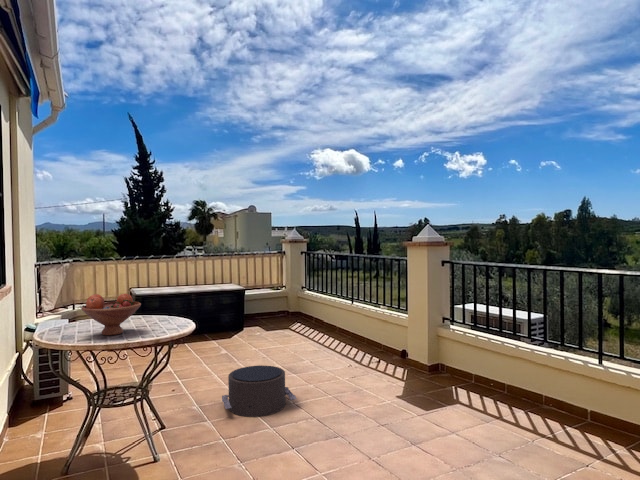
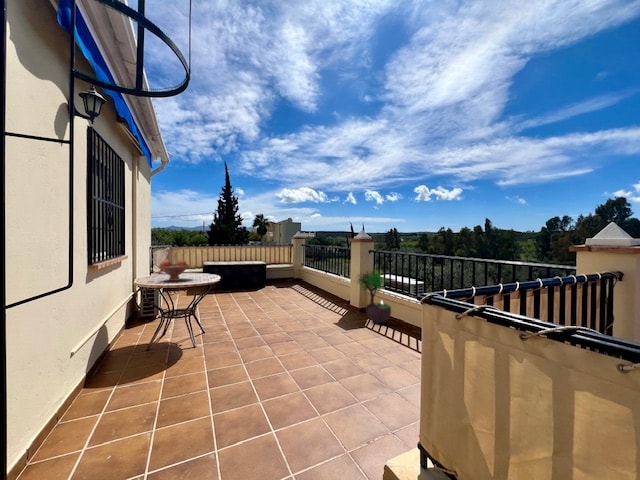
potted tree: none [426,289,496,392] -> present [357,271,391,323]
pouf: present [222,365,296,417] -> none [237,304,278,330]

